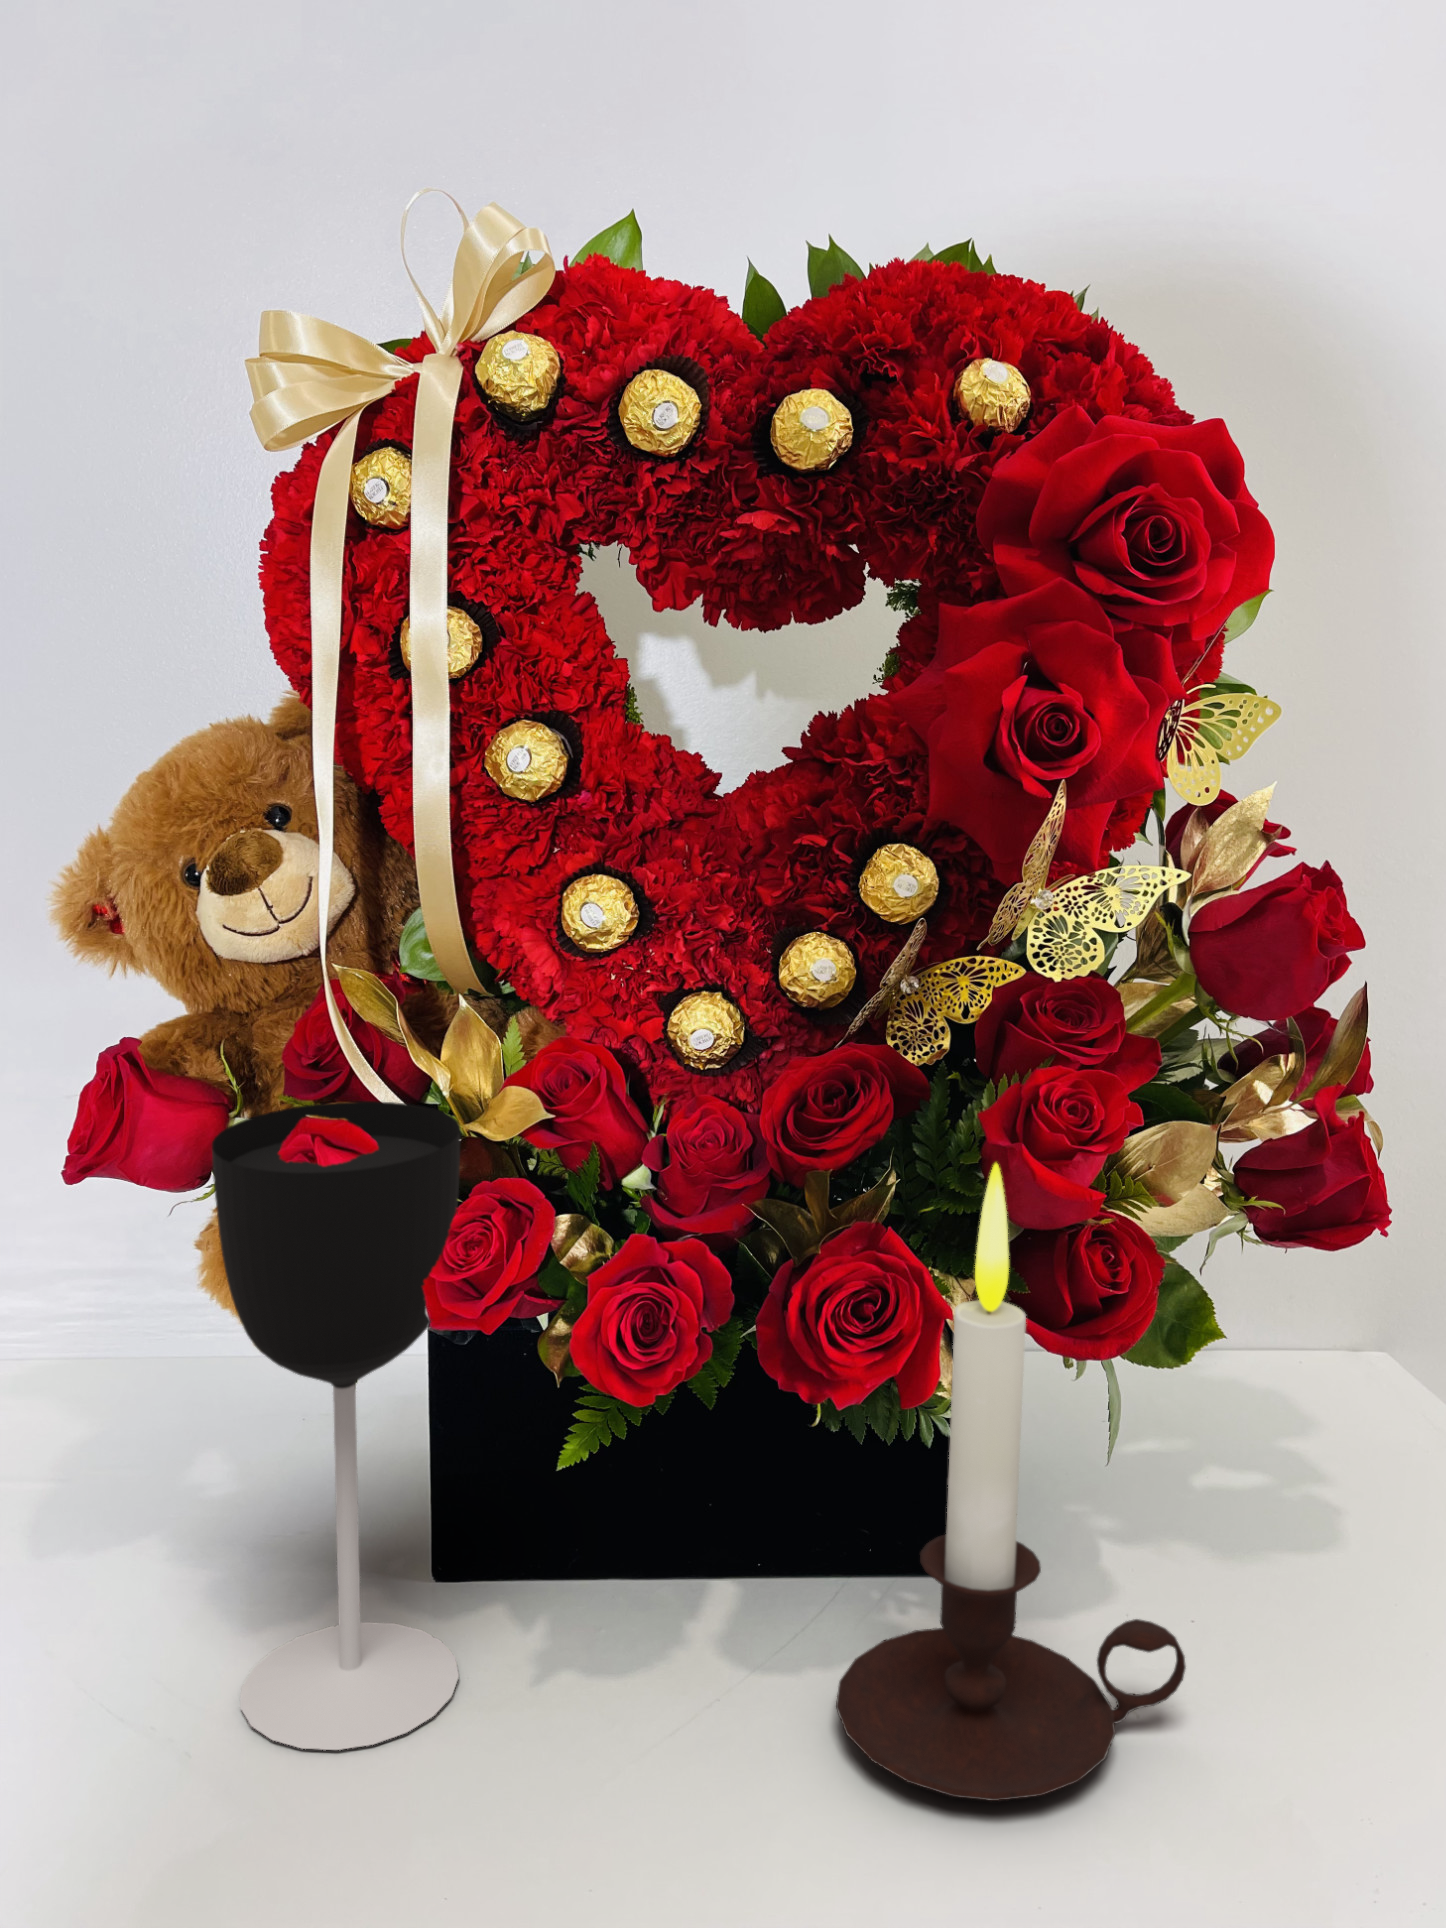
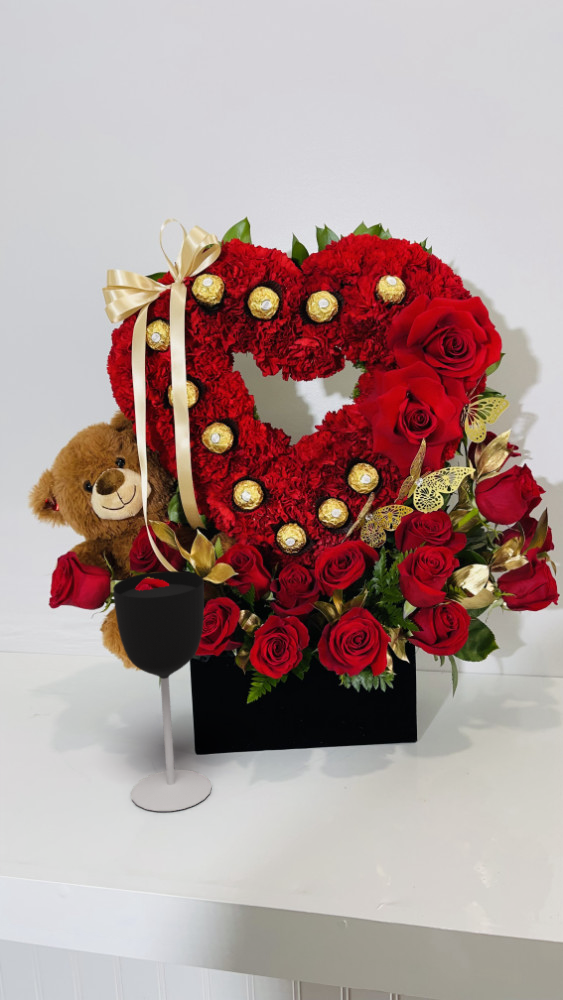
candle: present [836,1163,1186,1801] -> none [355,582,485,816]

